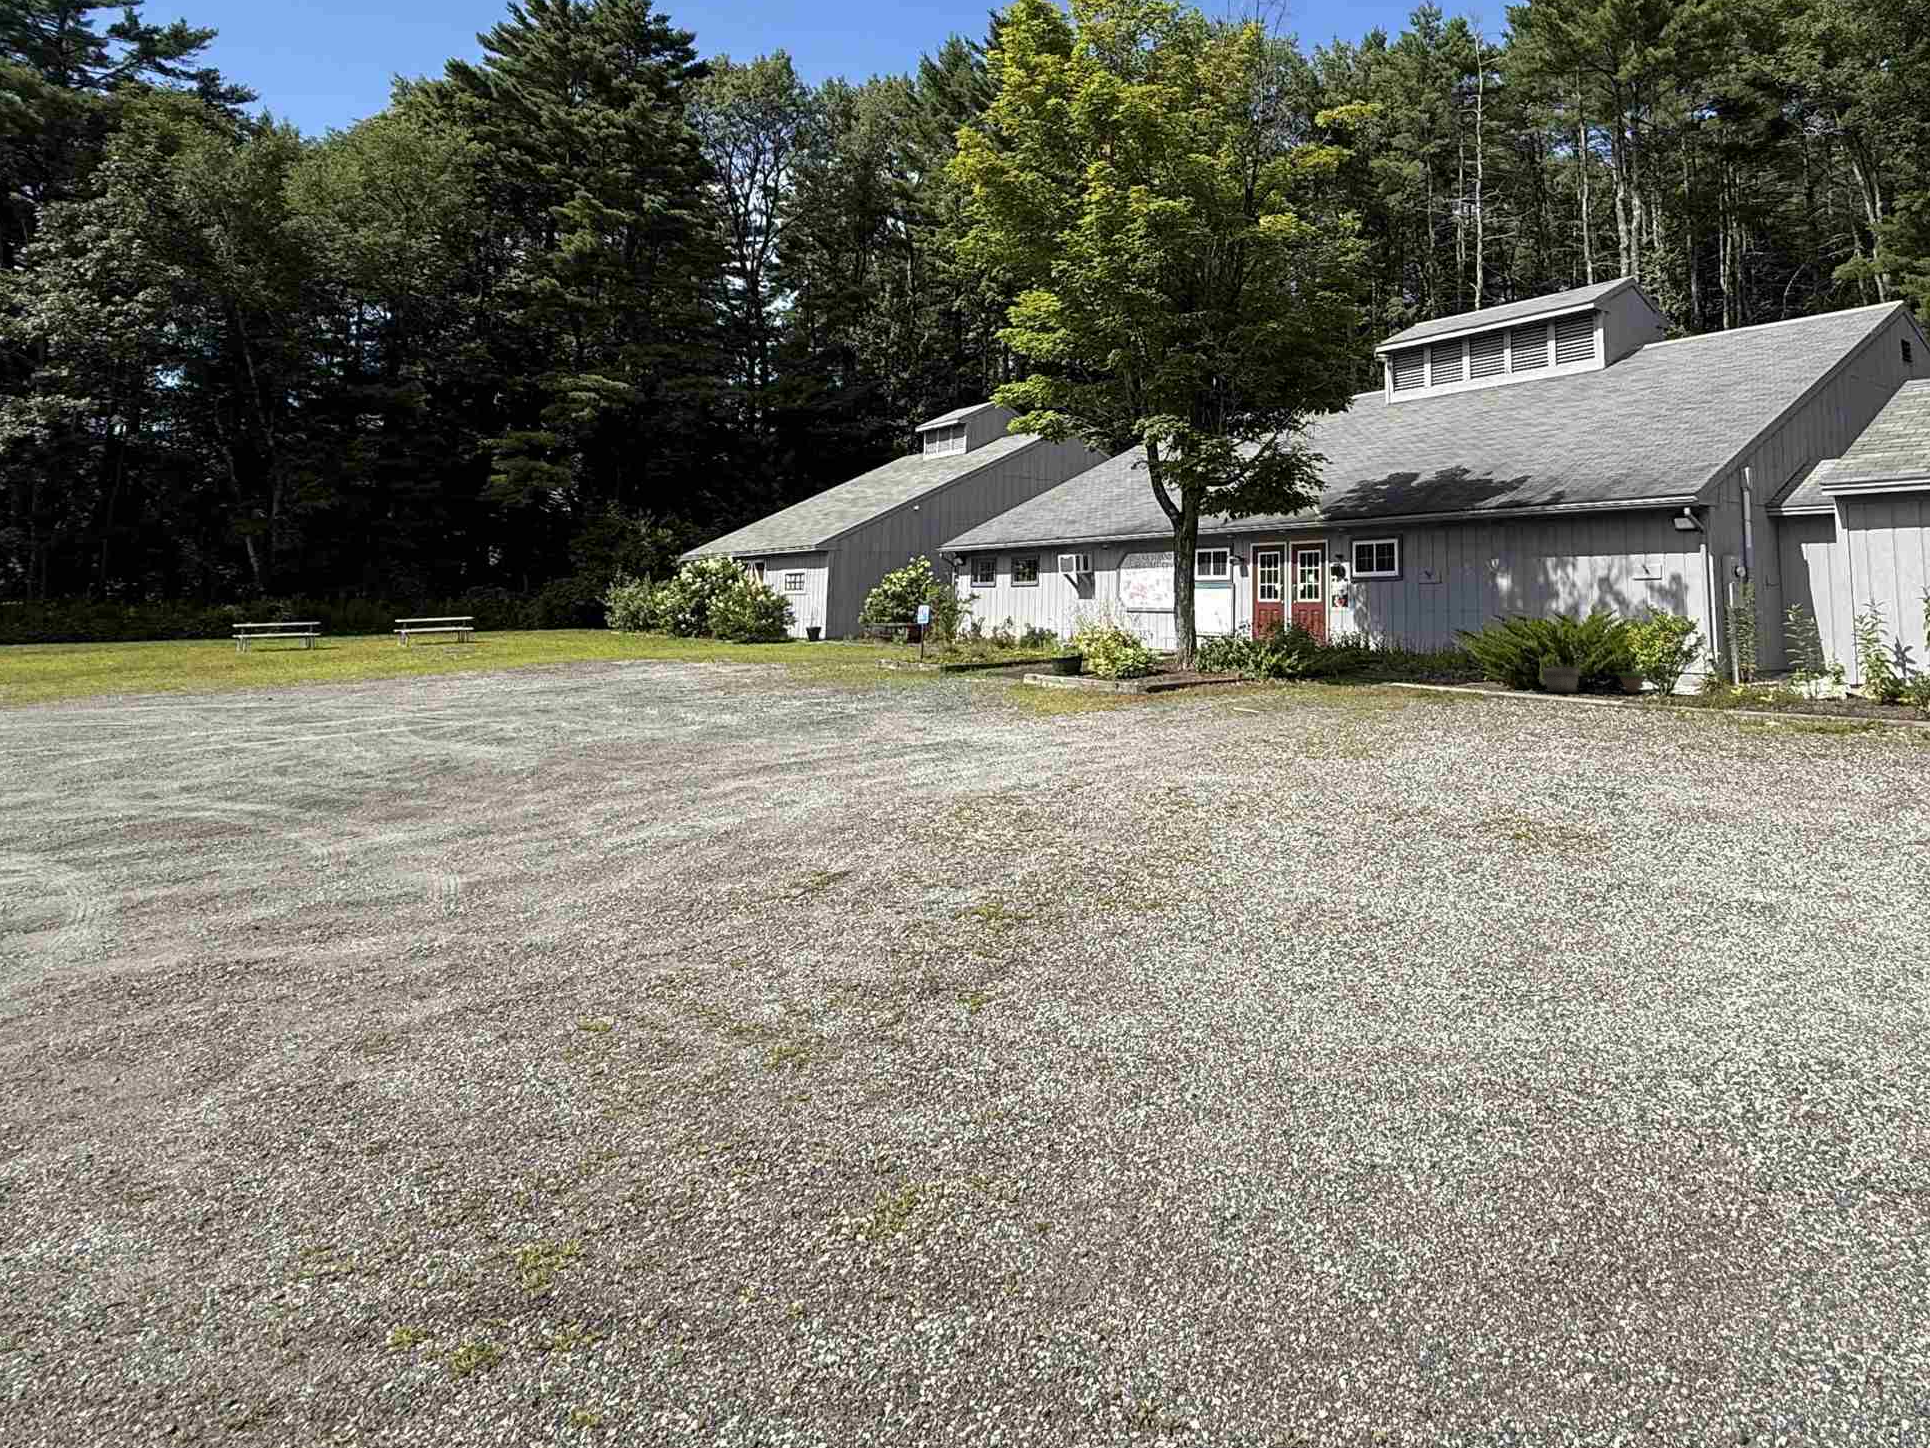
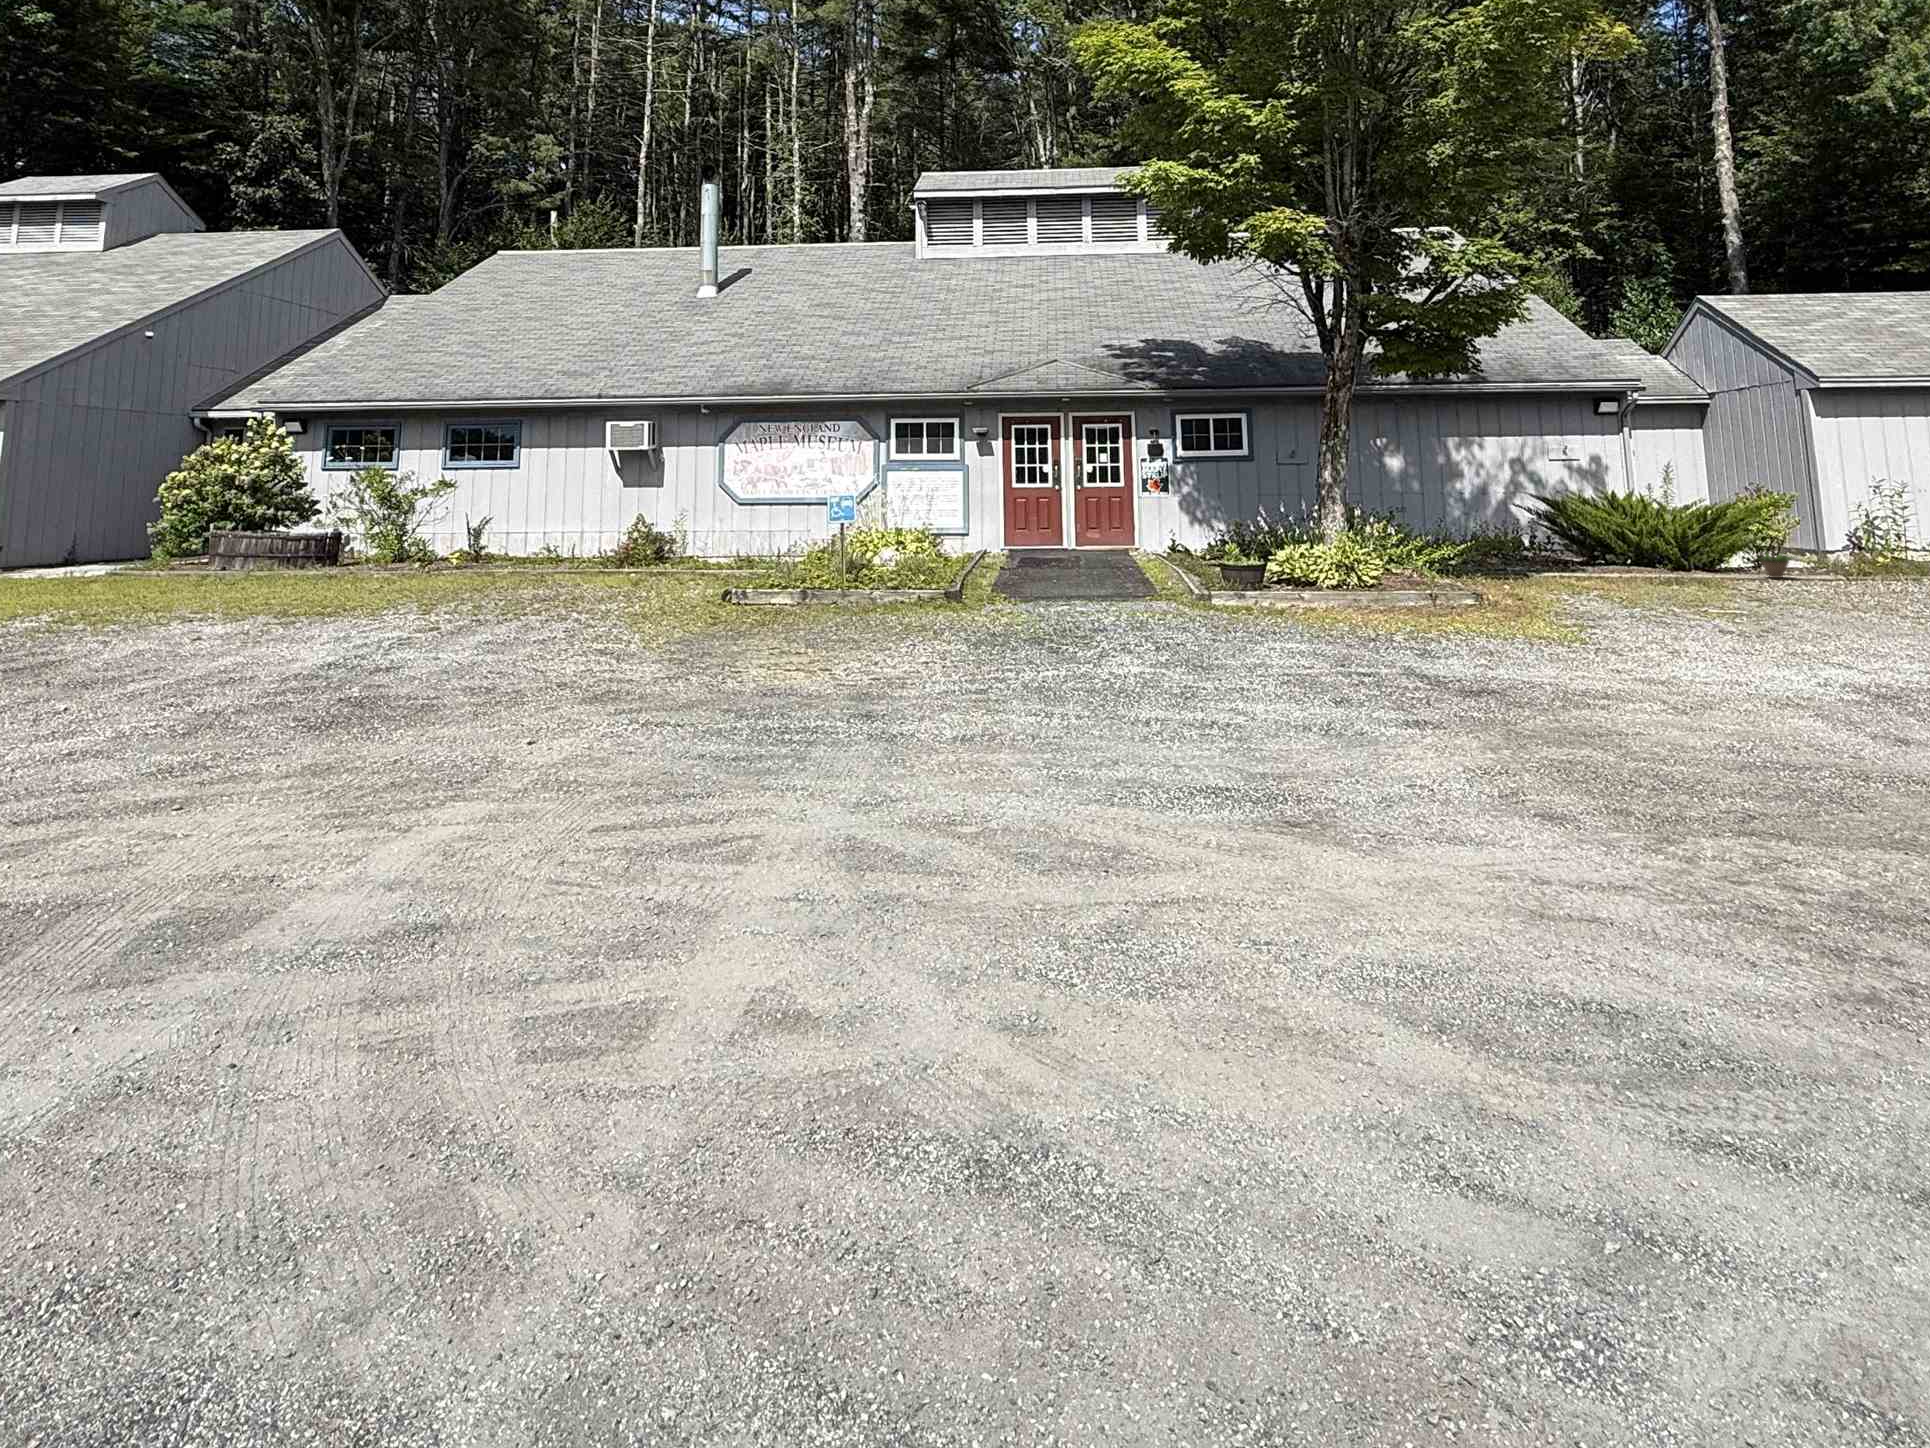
wooden bucket: present [1543,667,1579,692] -> none [1691,546,1738,582]

